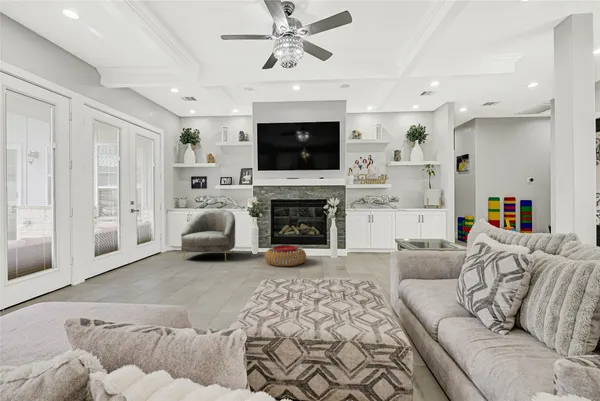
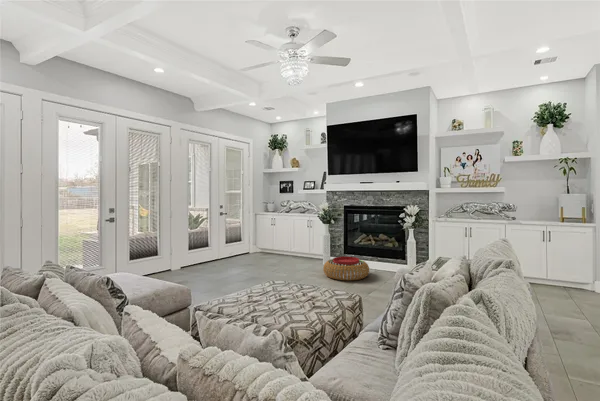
armchair: present [181,209,235,261] -> none [257,214,308,267]

